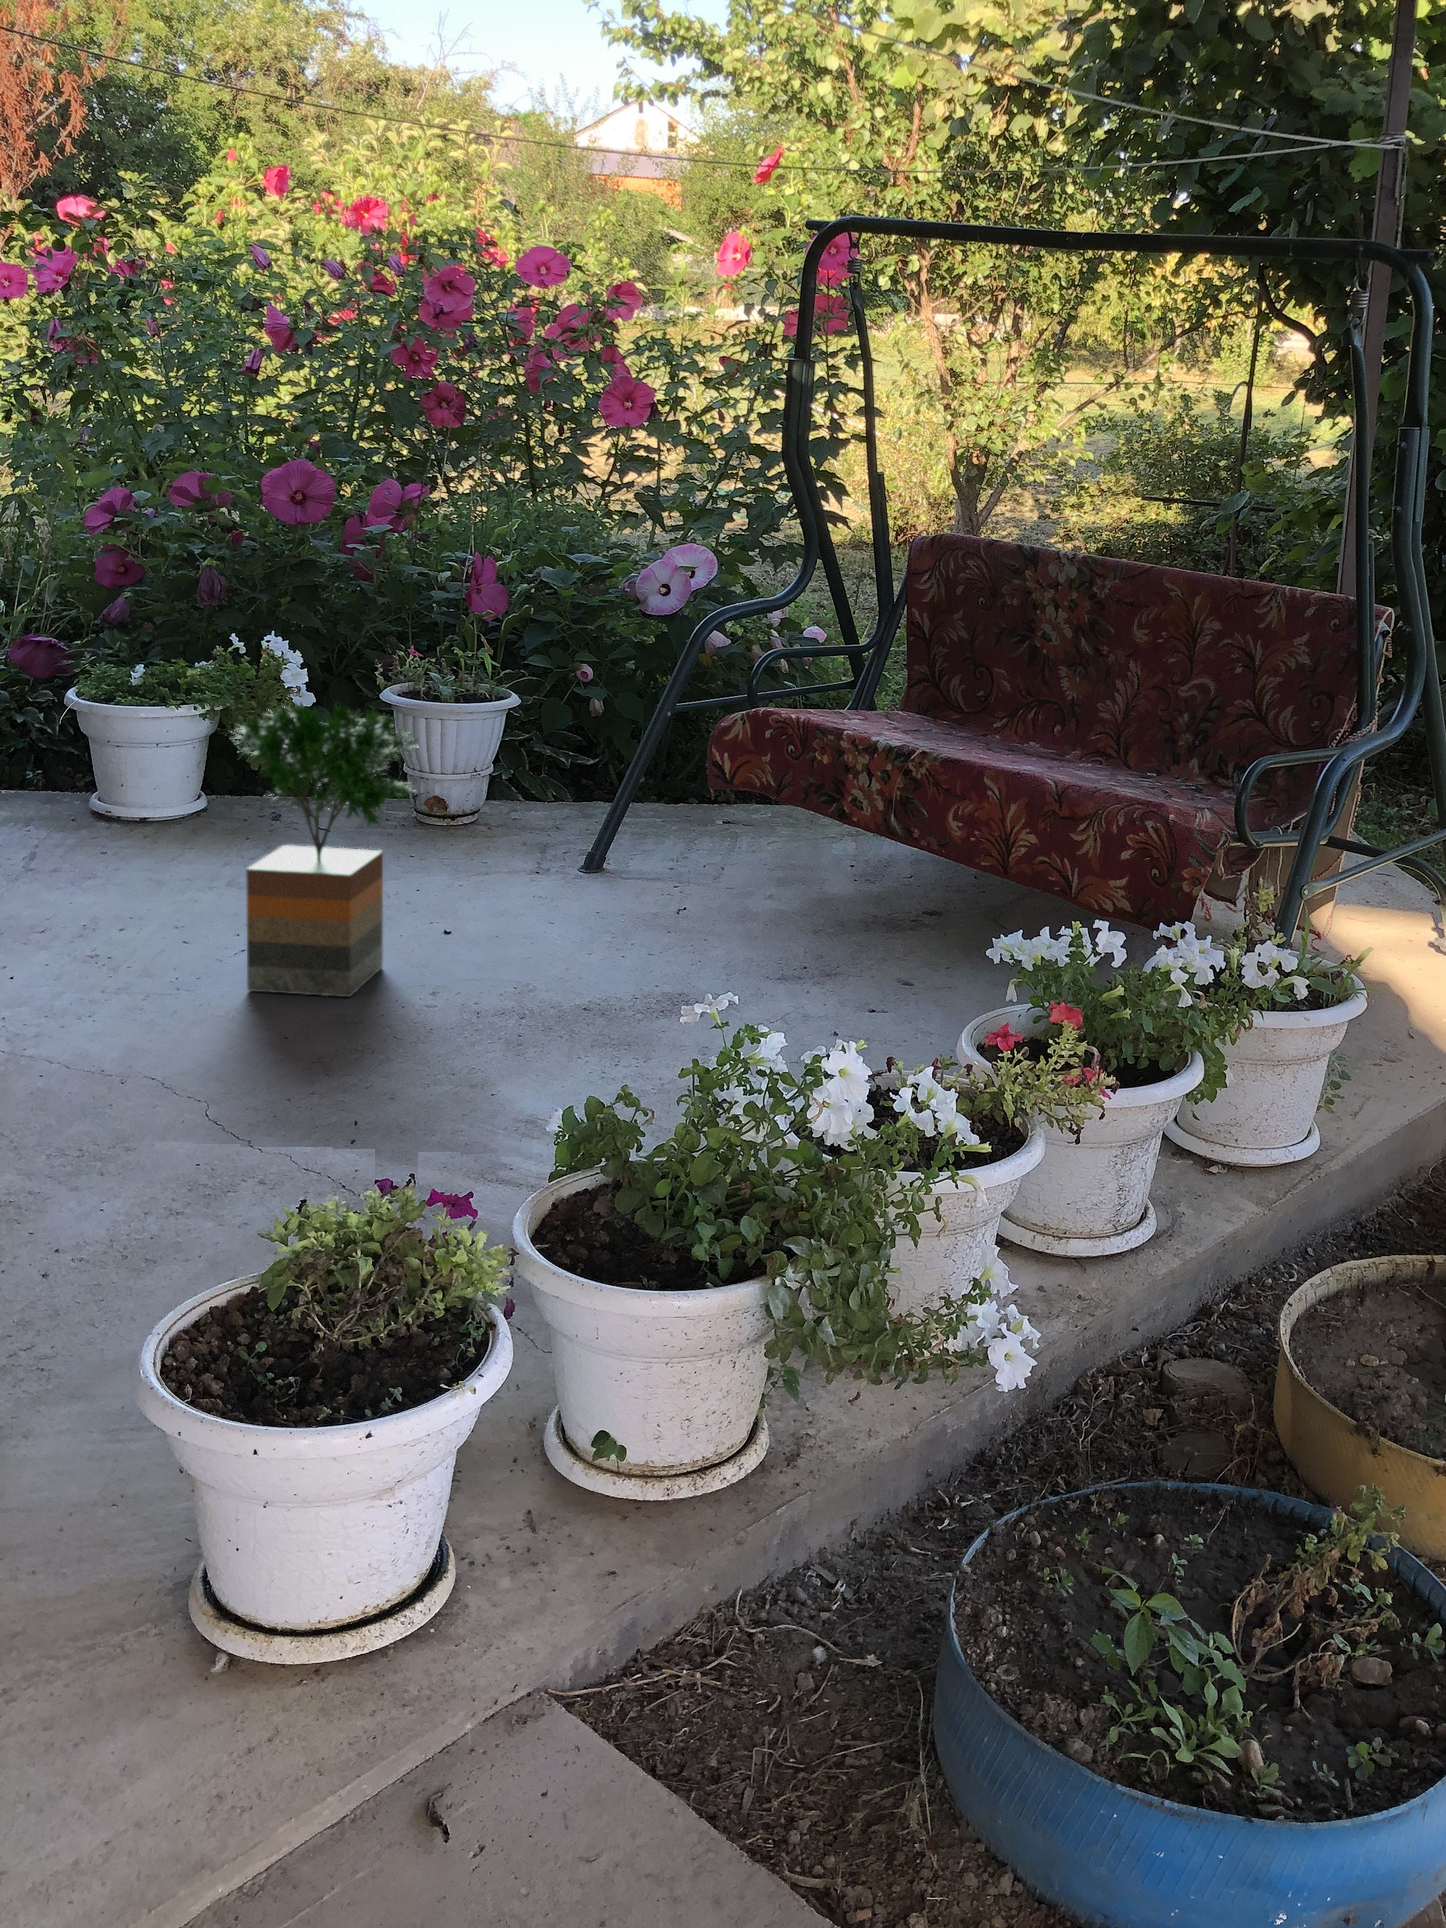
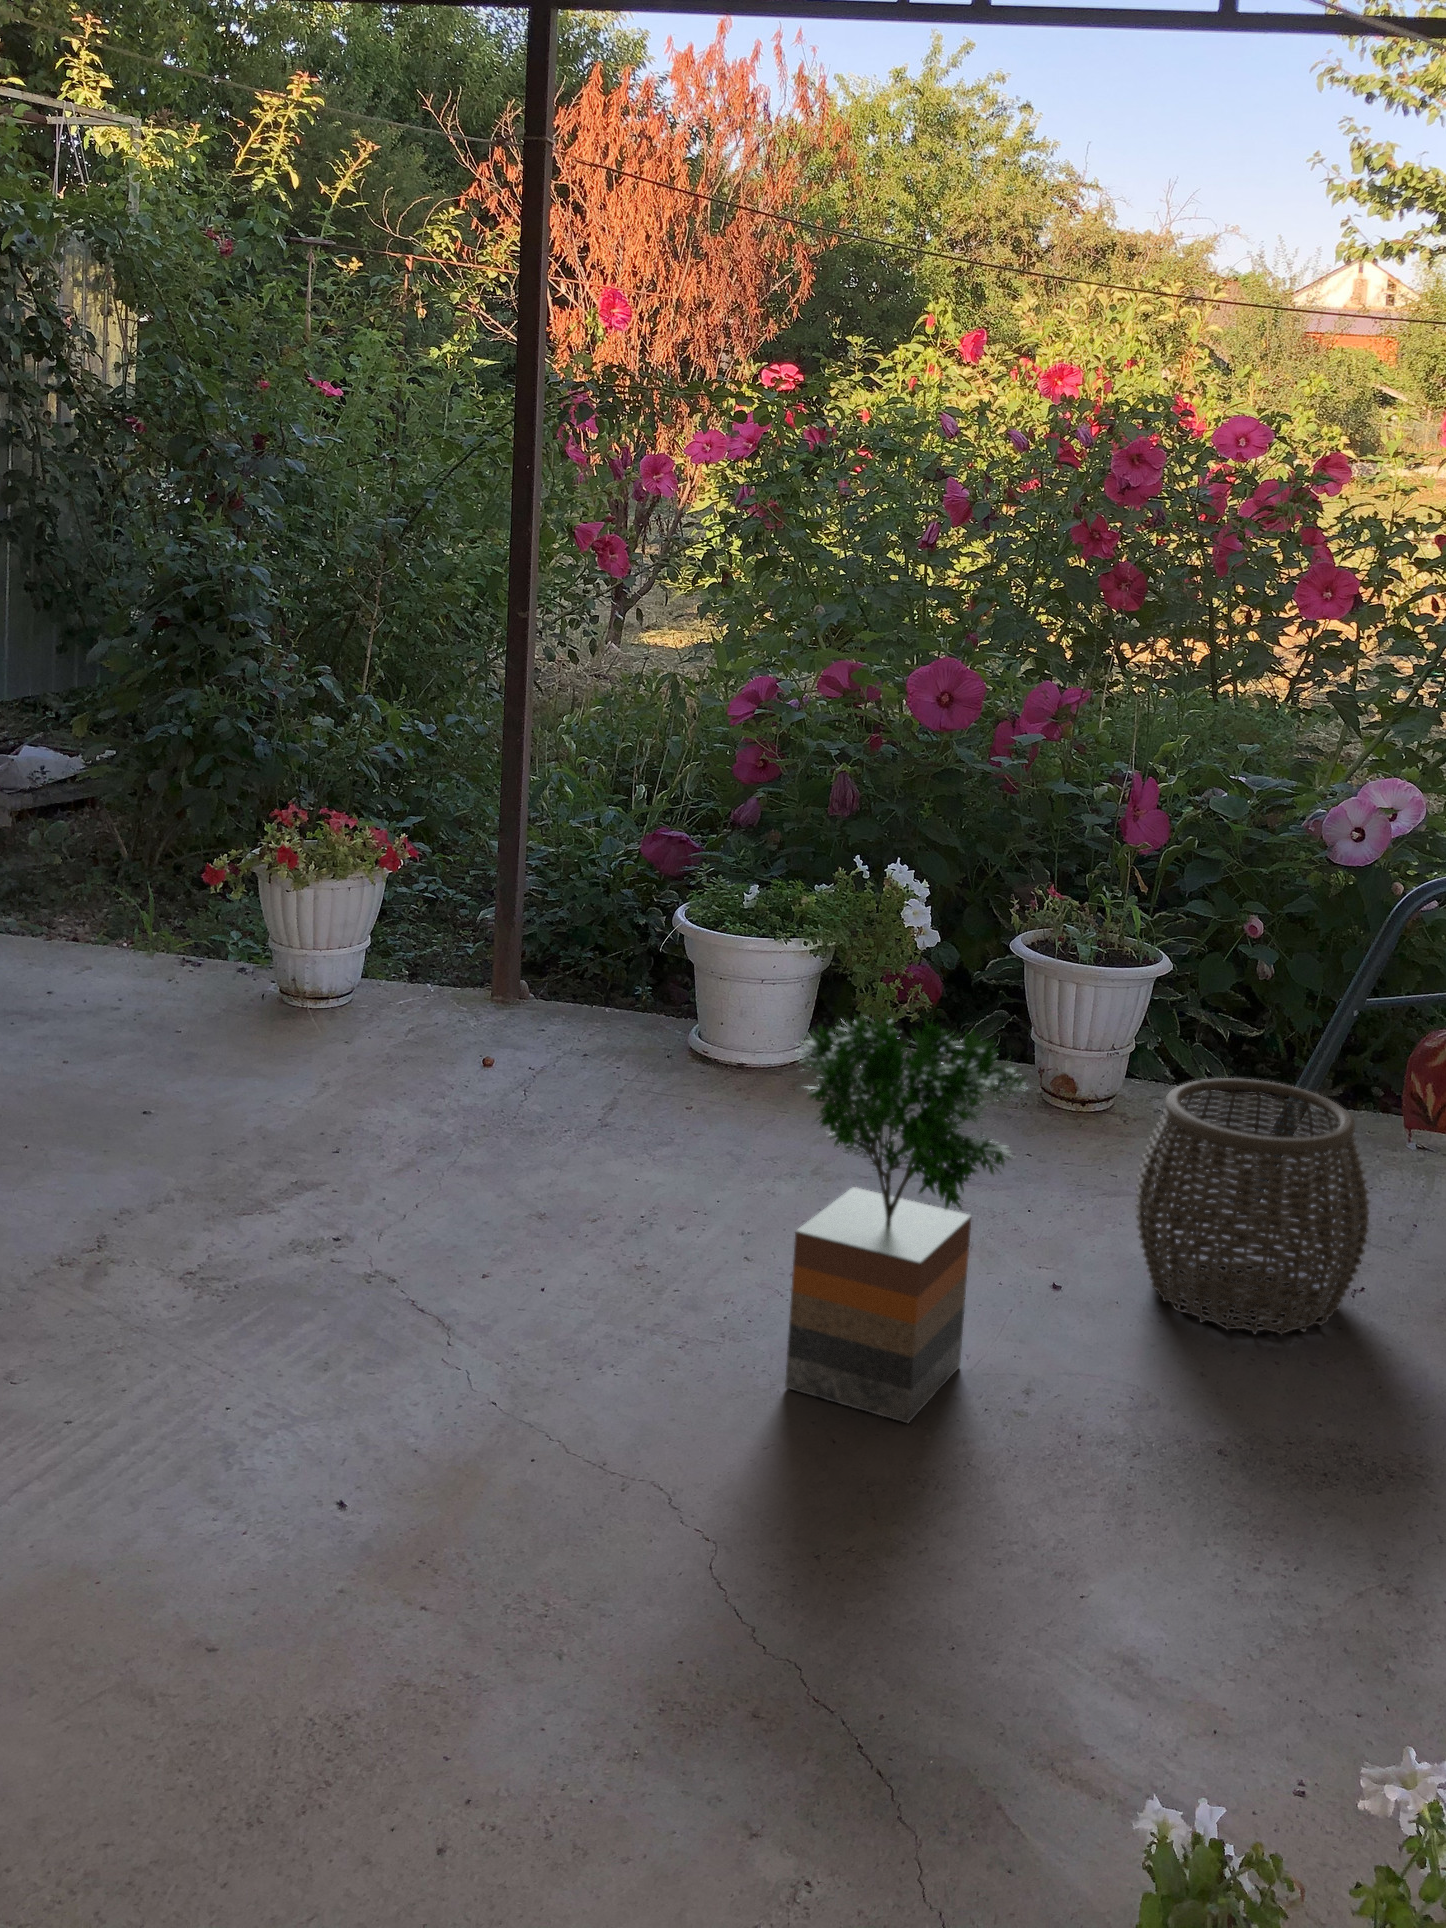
woven basket: none [504,755,683,930] -> present [1135,1078,1369,1335]

